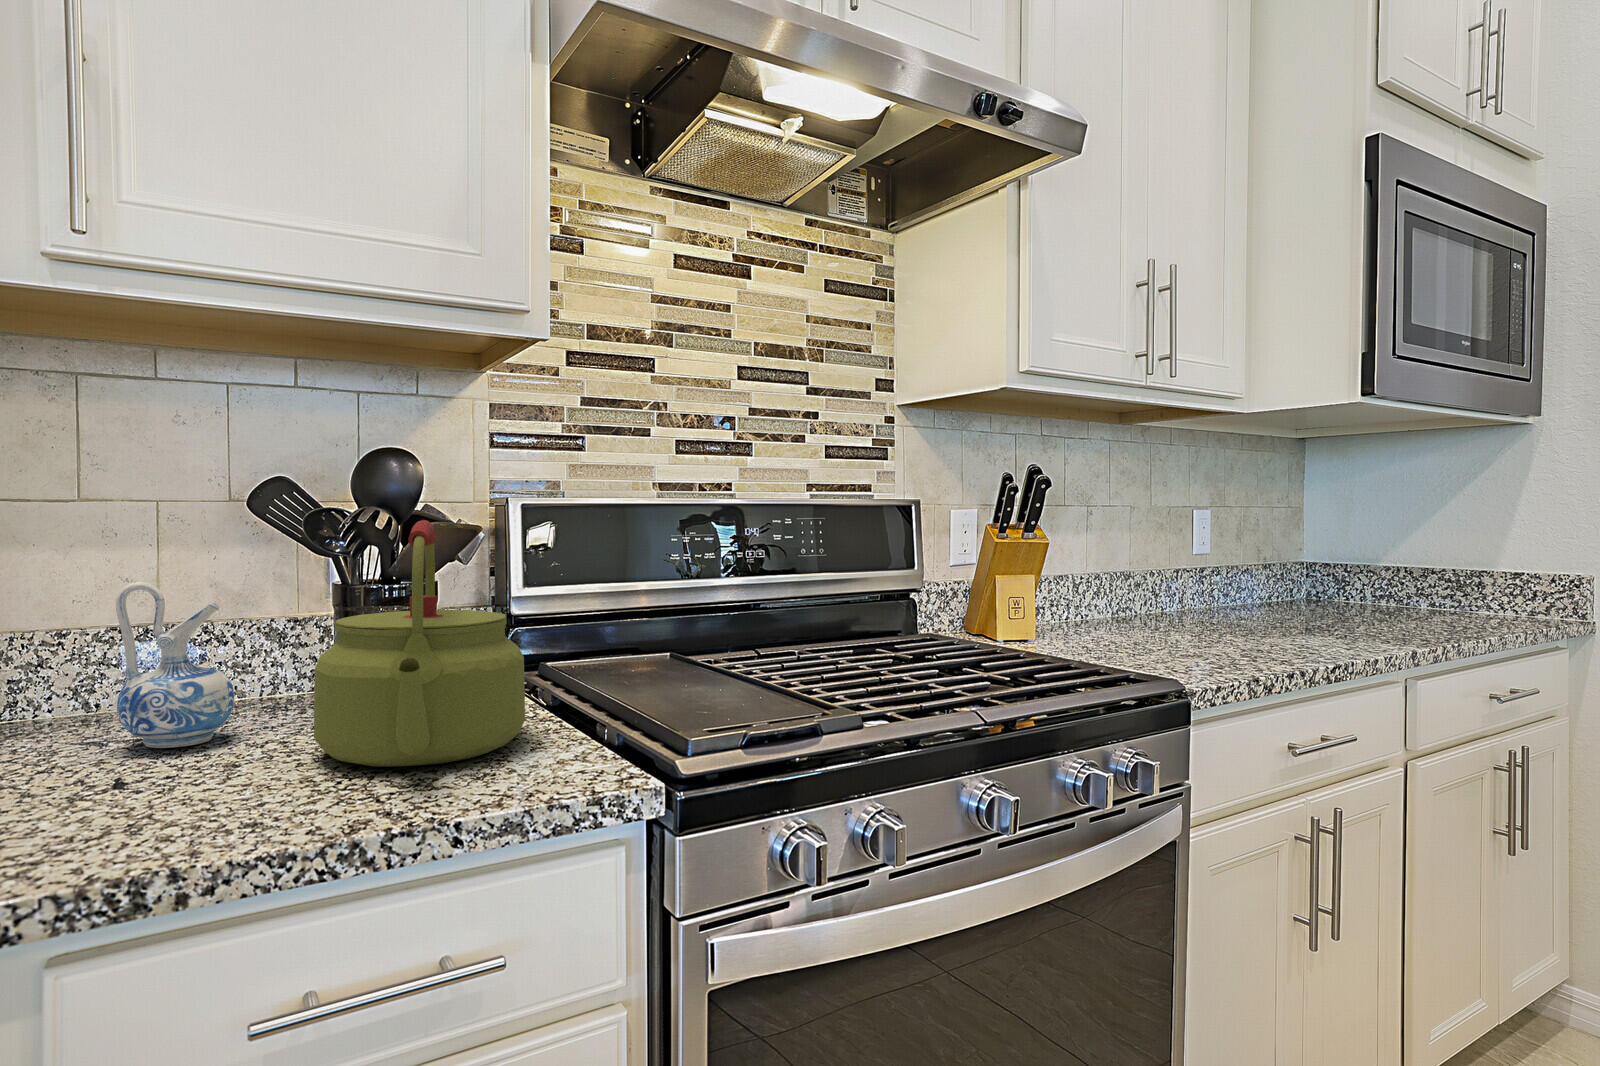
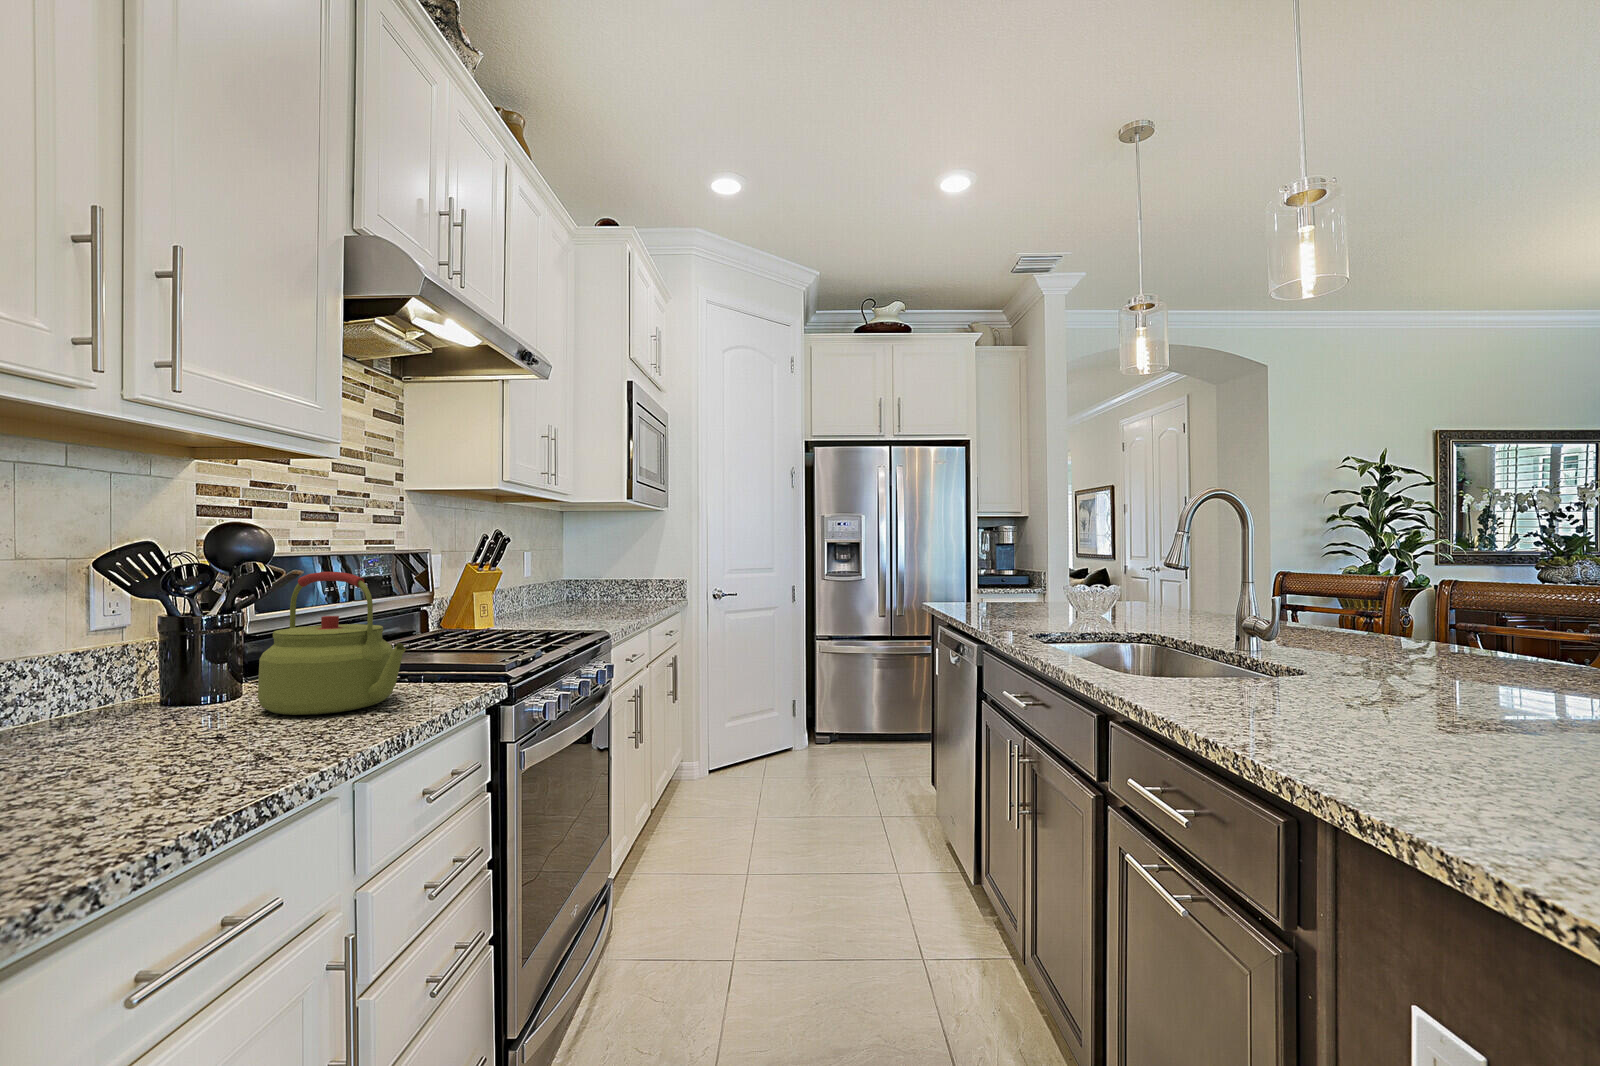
ceramic pitcher: present [116,582,234,748] -> none [82,622,176,740]

